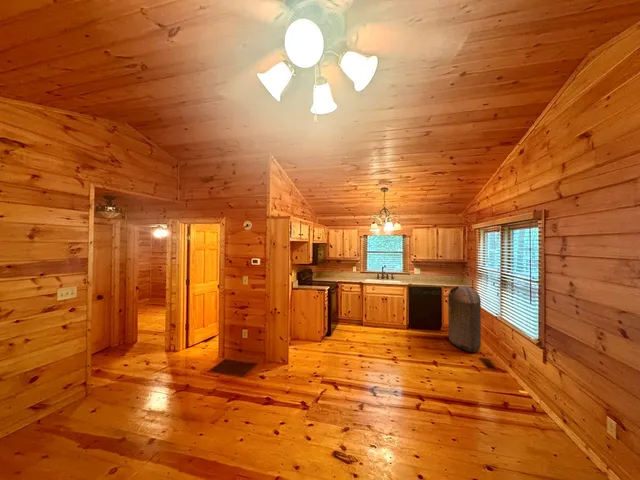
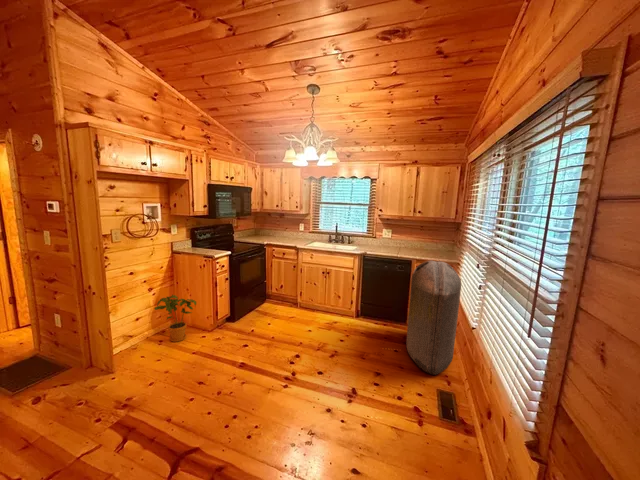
house plant: none [289,315,316,349] -> present [155,295,196,342]

